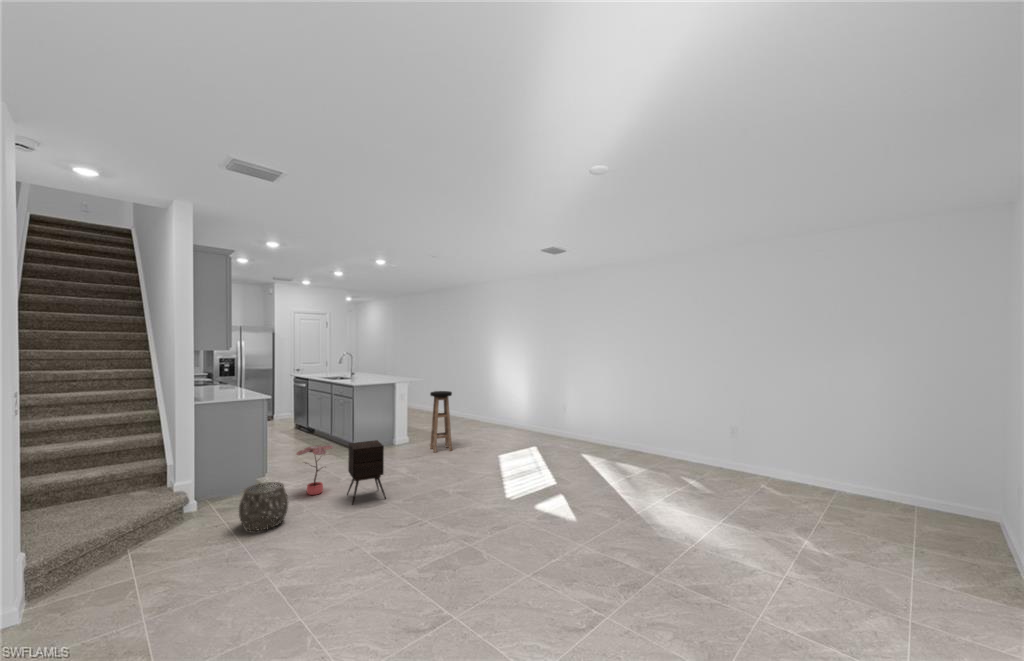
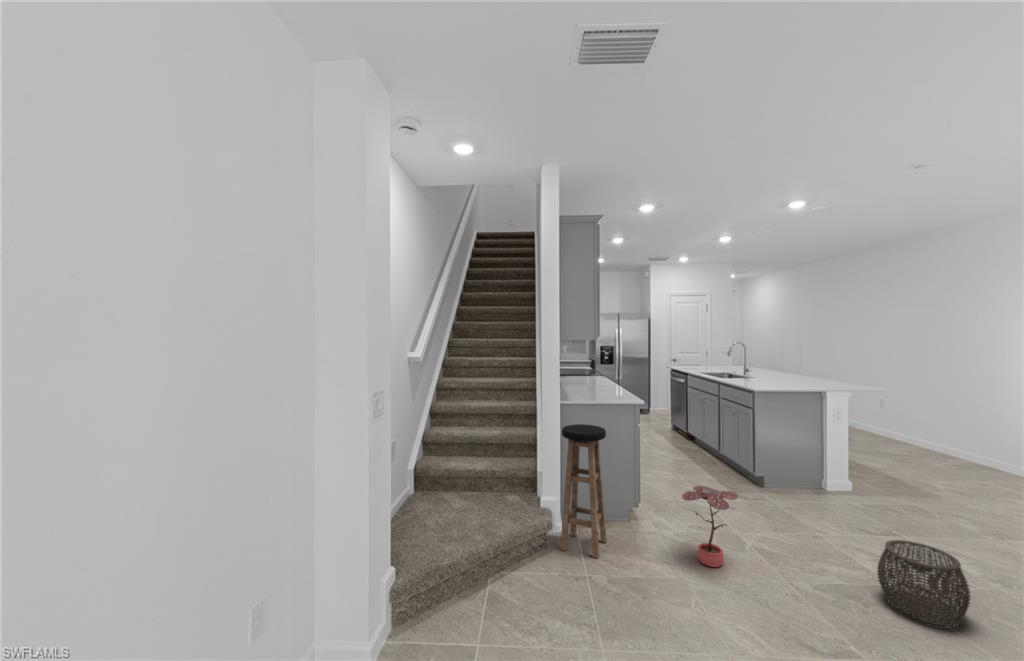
bar stool: present [430,391,452,452] -> present [560,424,607,559]
side table: present [347,440,386,505] -> none [767,504,859,640]
woven basket: present [239,482,288,531] -> present [877,540,970,627]

